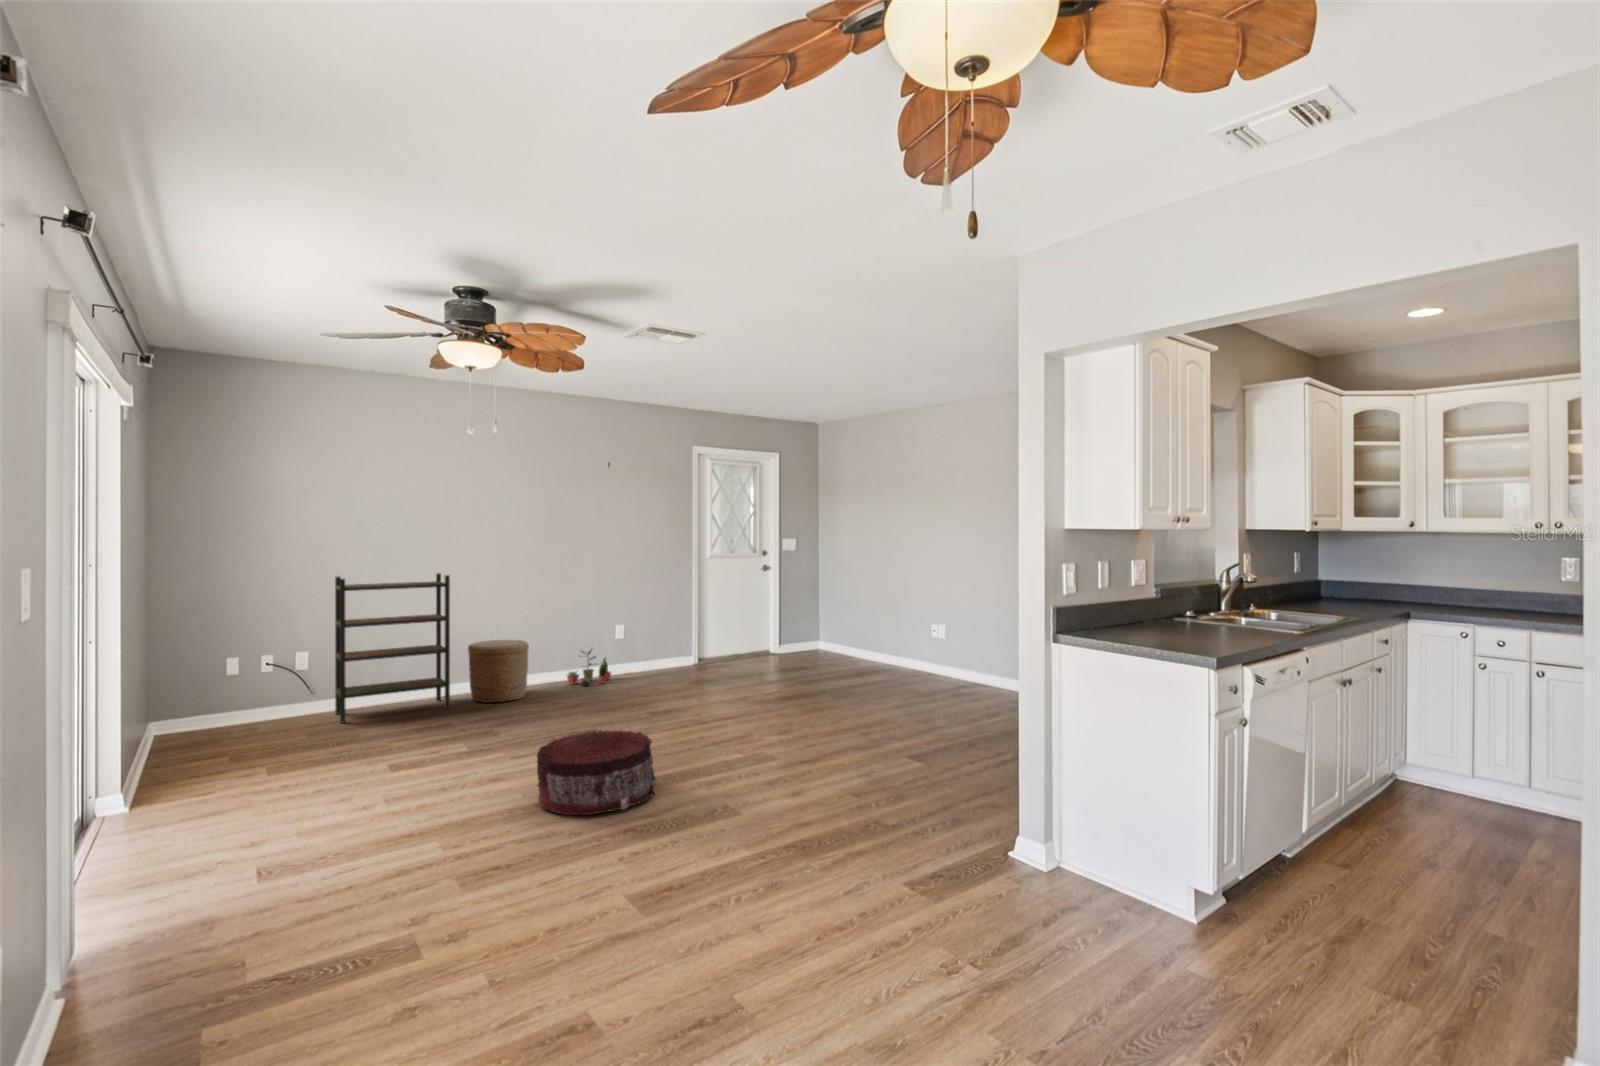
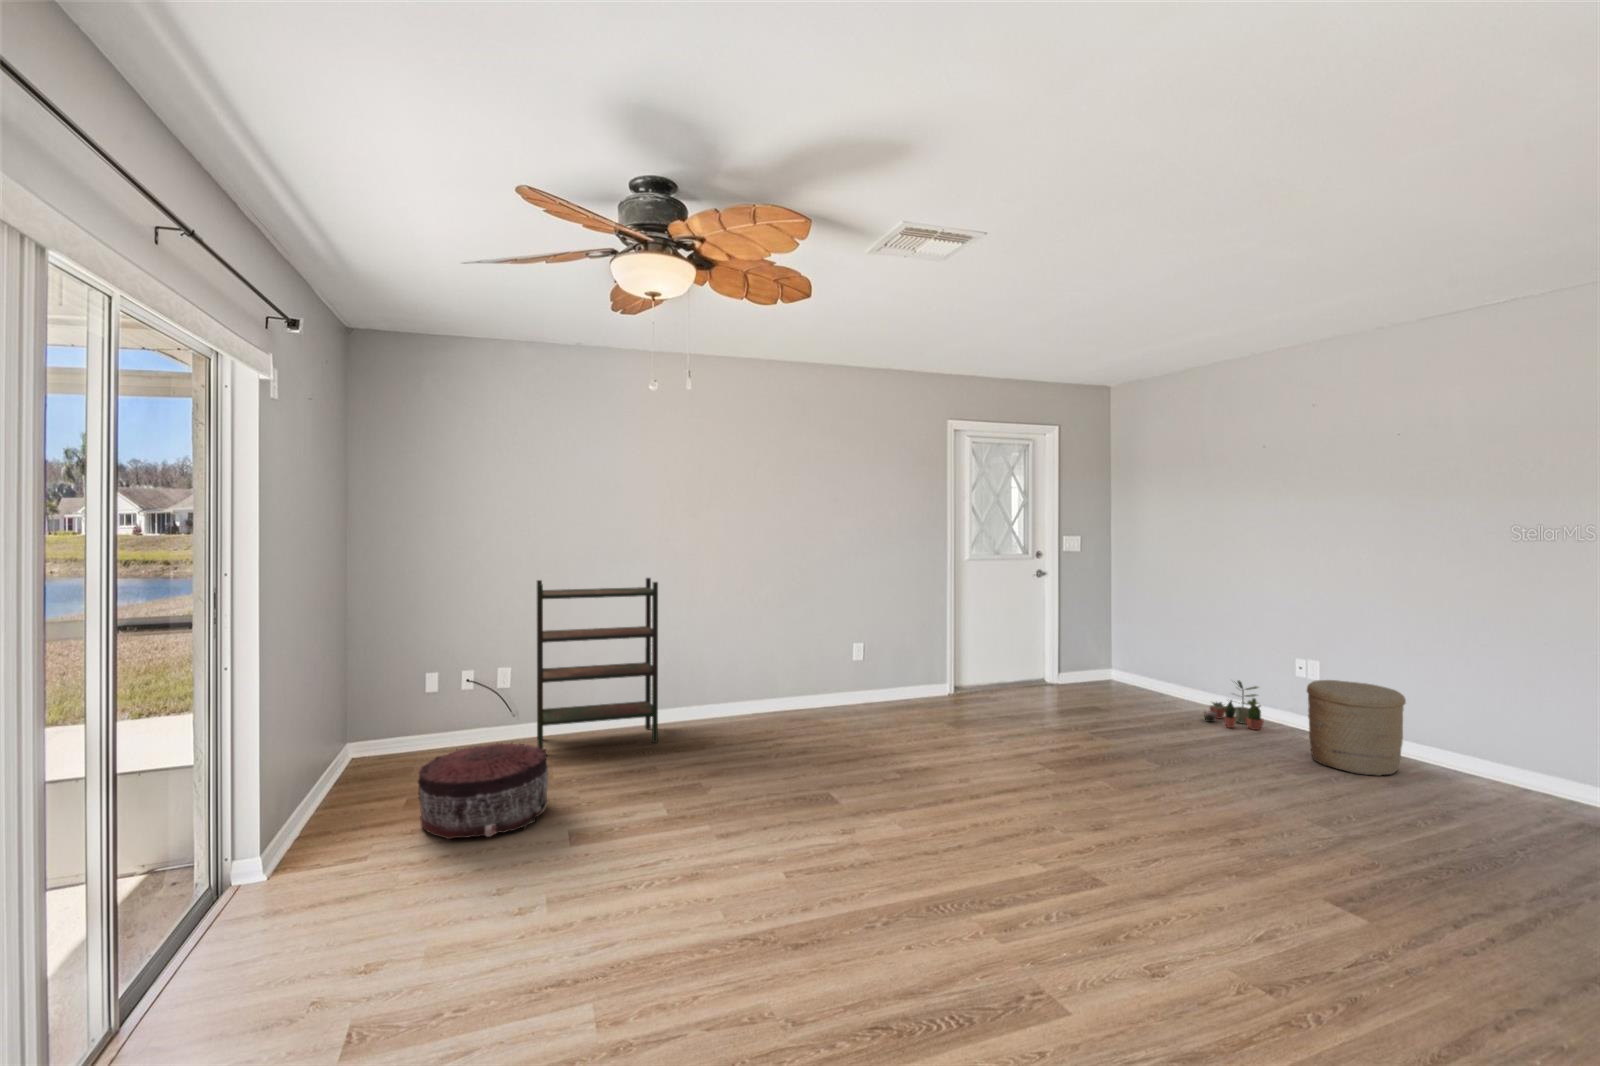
woven basket: present [468,640,529,703] -> present [1307,680,1406,776]
potted plant: present [567,651,611,686] -> present [1203,680,1264,730]
pouf: present [537,730,655,815] -> present [418,743,548,839]

